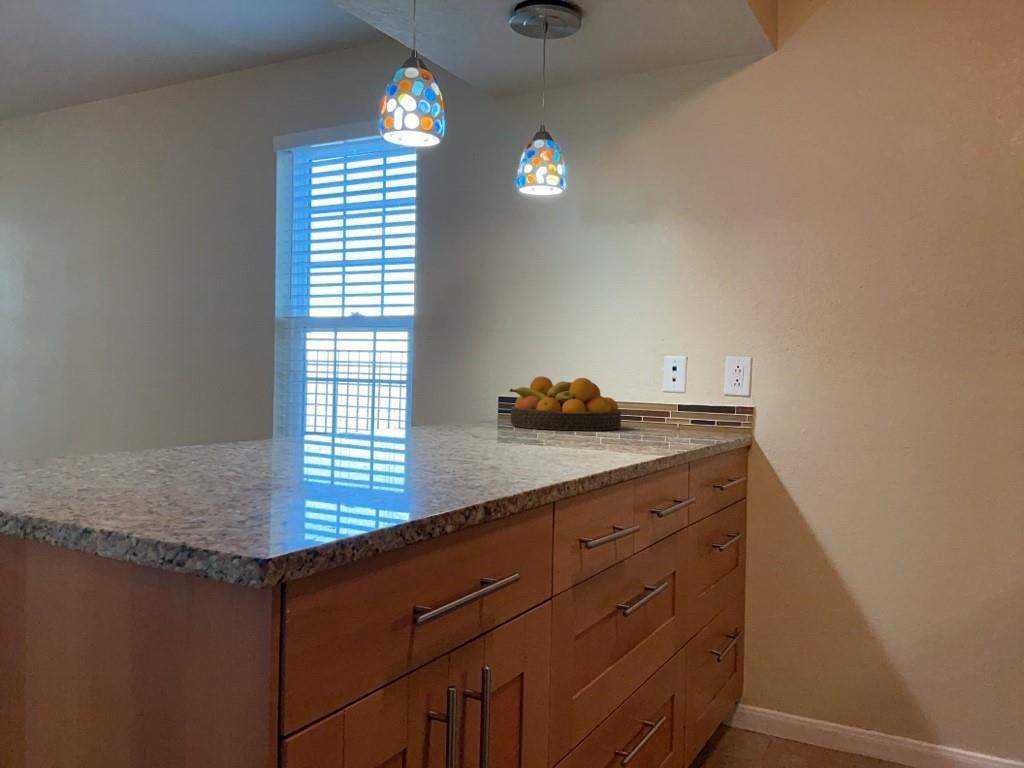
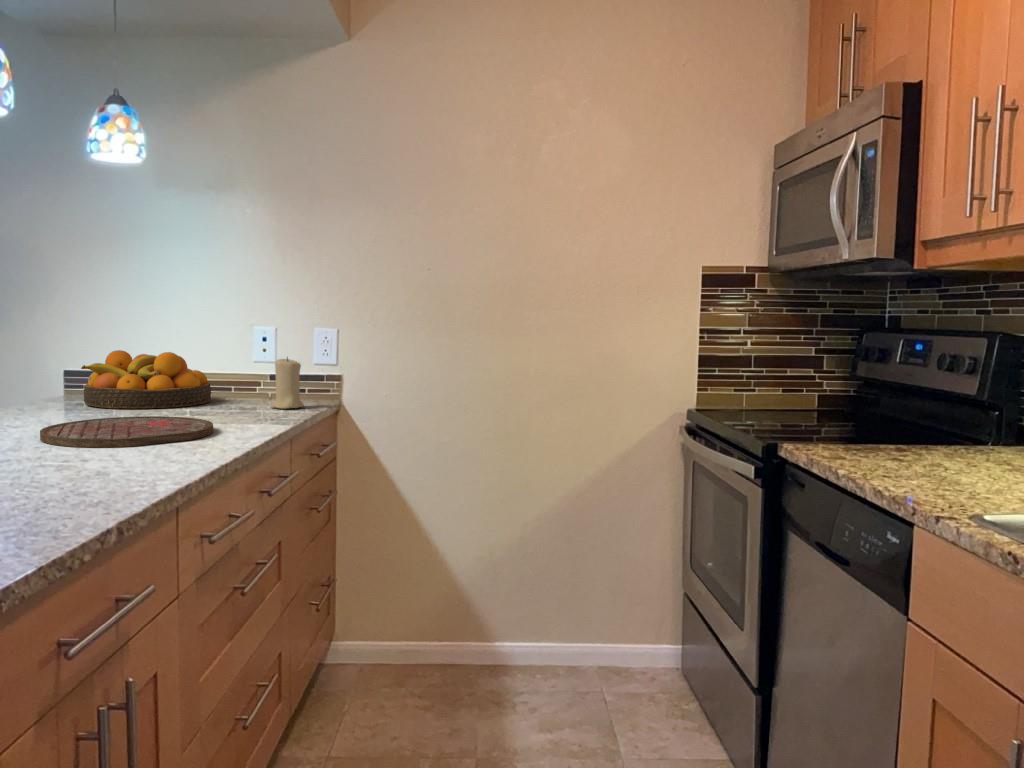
candle: none [675,383,710,437] -> present [270,357,304,409]
cutting board: none [461,431,611,452] -> present [40,416,213,447]

